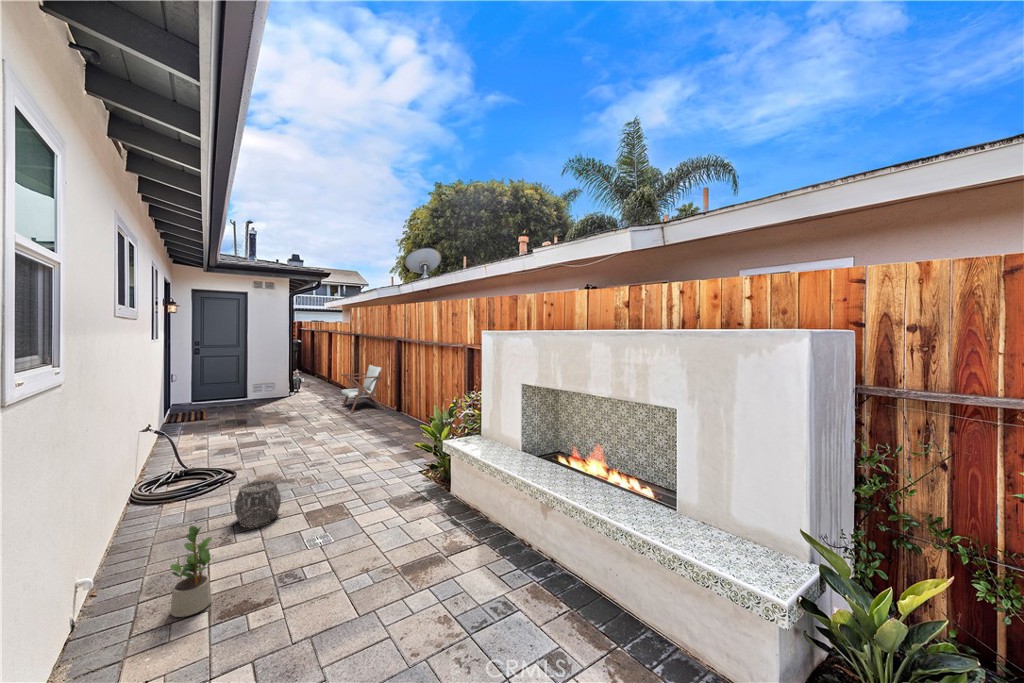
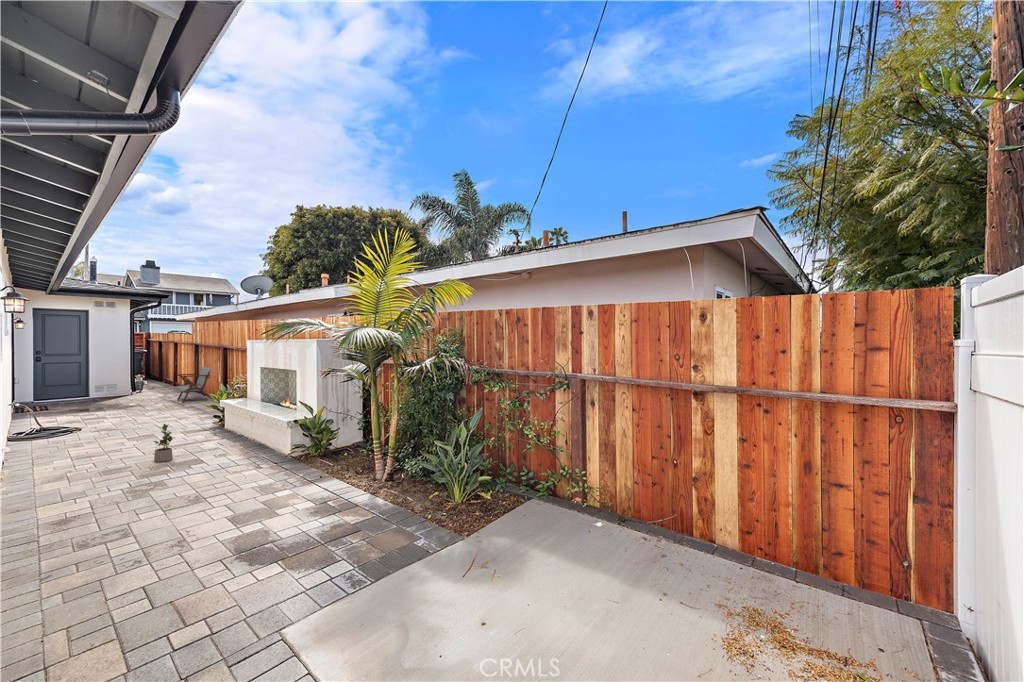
woven basket: present [234,480,281,526] -> none [77,424,108,447]
potted plant: present [170,526,212,617] -> present [154,424,173,462]

